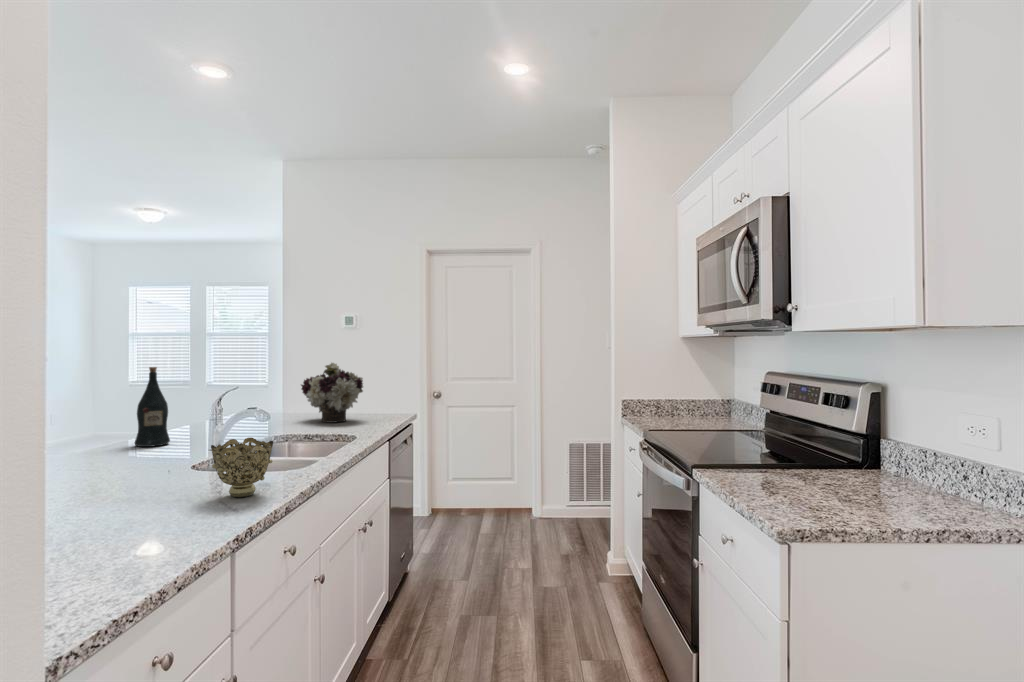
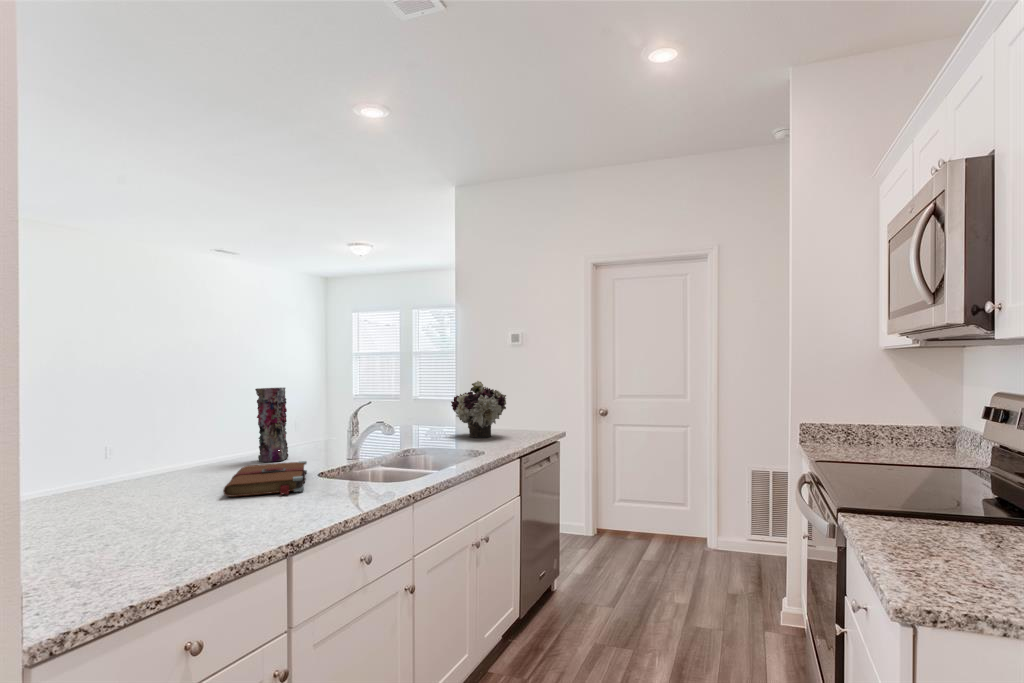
wine bottle: present [134,367,170,447] -> none [304,386,331,454]
vase: none [77,369,121,458] -> present [255,387,288,462]
decorative bowl: present [211,438,273,497] -> none [308,449,362,504]
book: none [78,454,189,499] -> present [223,461,307,497]

